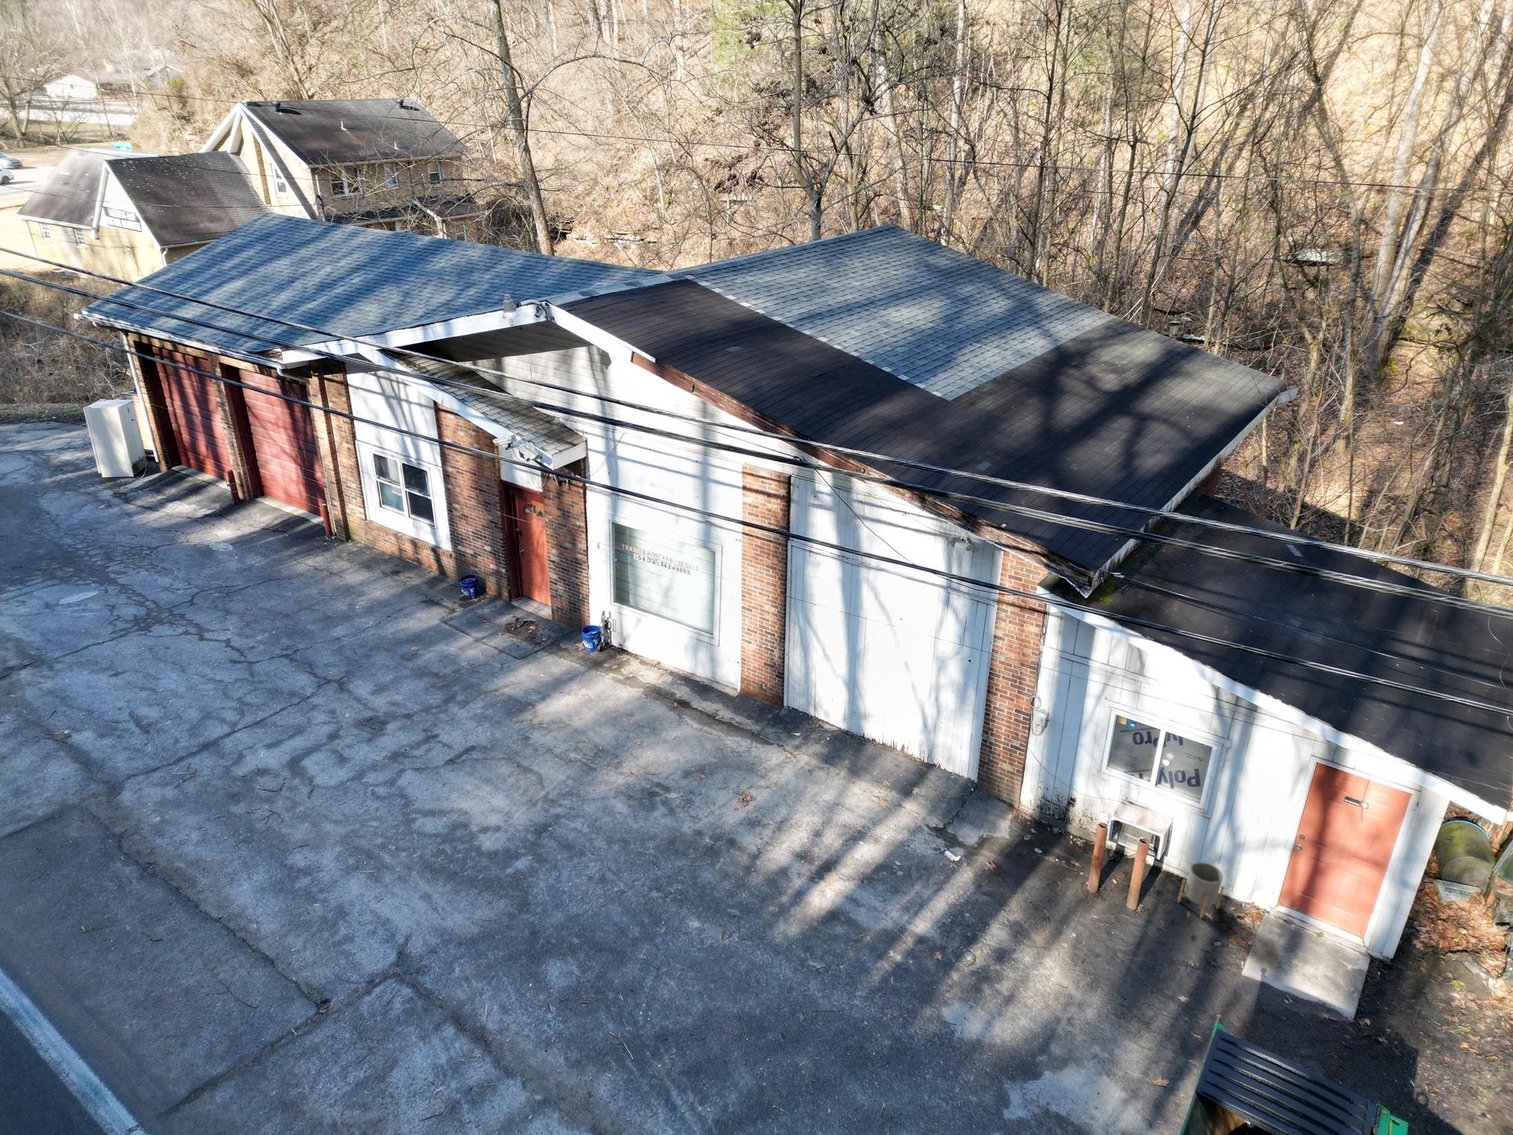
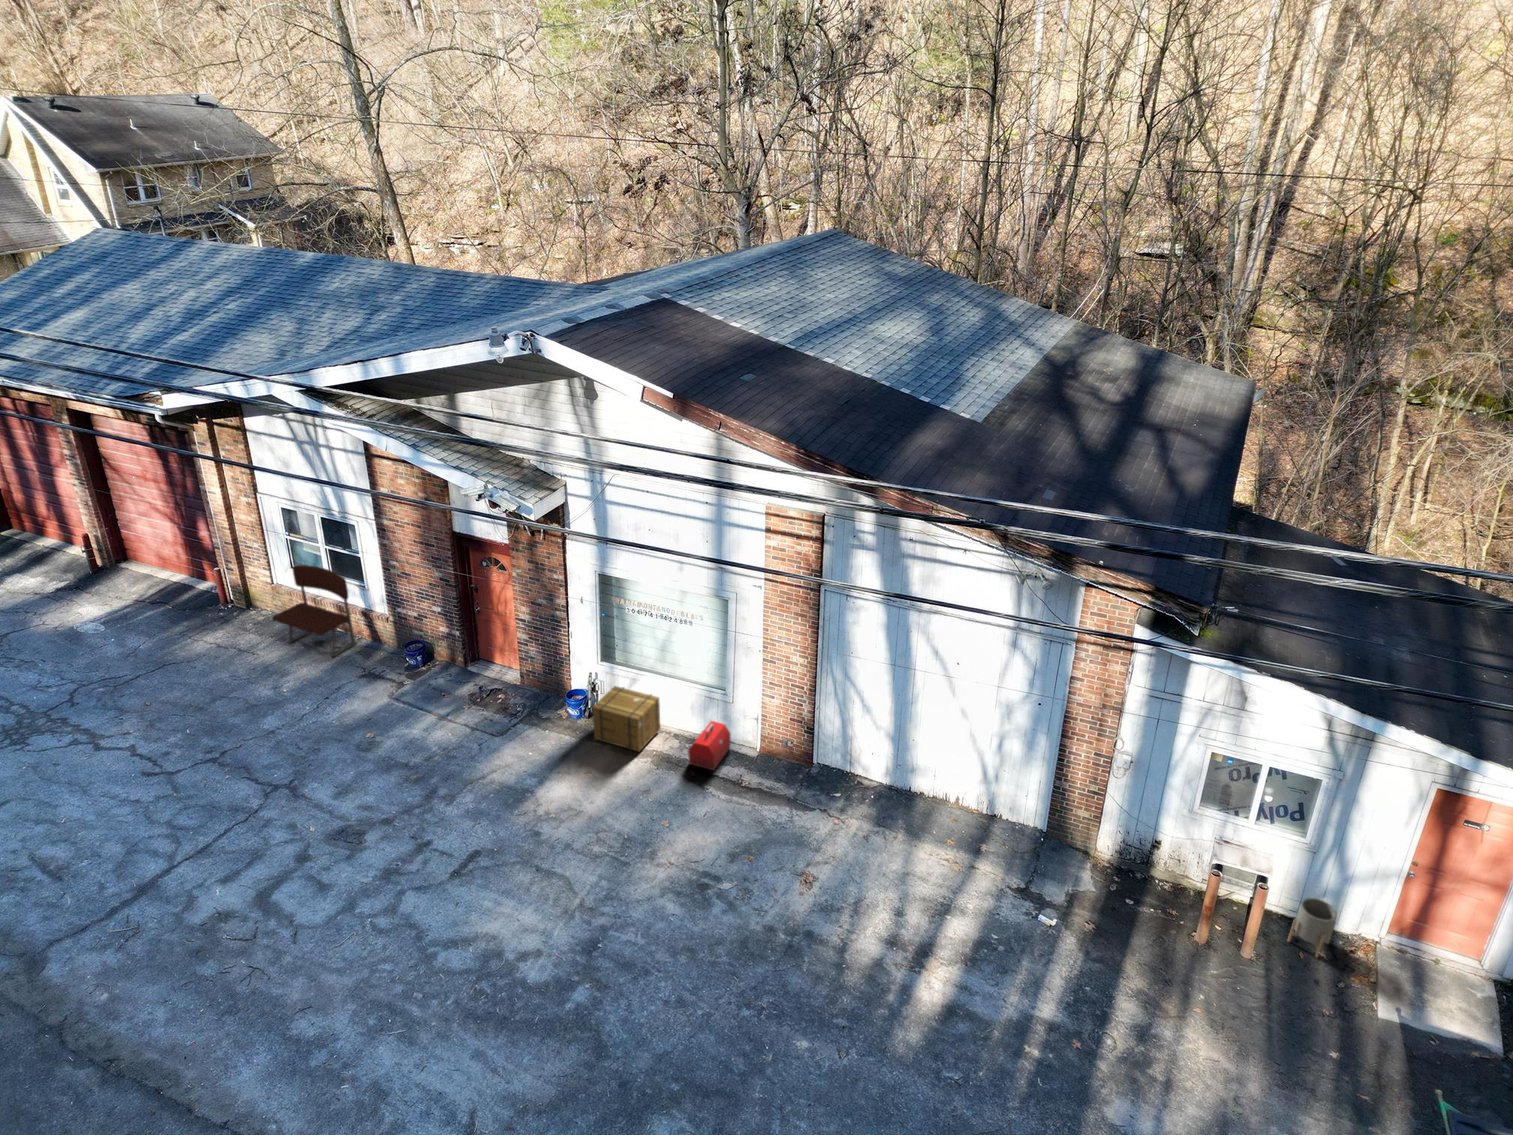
bench: none [359,503,426,584] -> present [272,565,356,657]
cardboard box: none [598,624,659,682] -> present [593,686,660,751]
toolbox: none [674,660,715,703] -> present [688,721,731,770]

